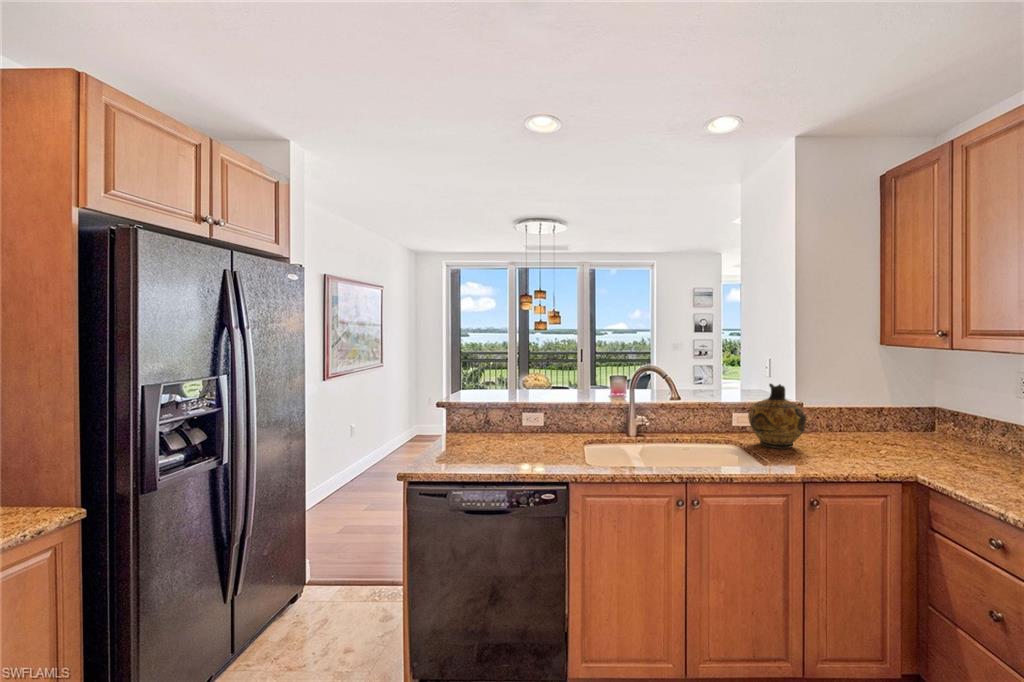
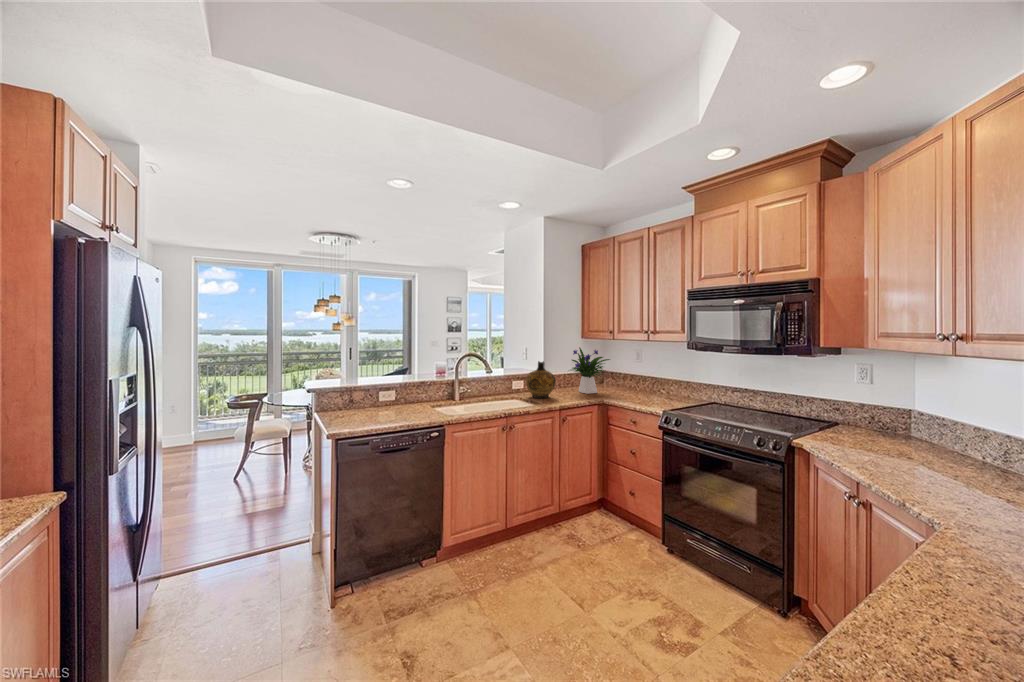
flower arrangement: none [838,361,942,450] -> present [571,347,610,394]

